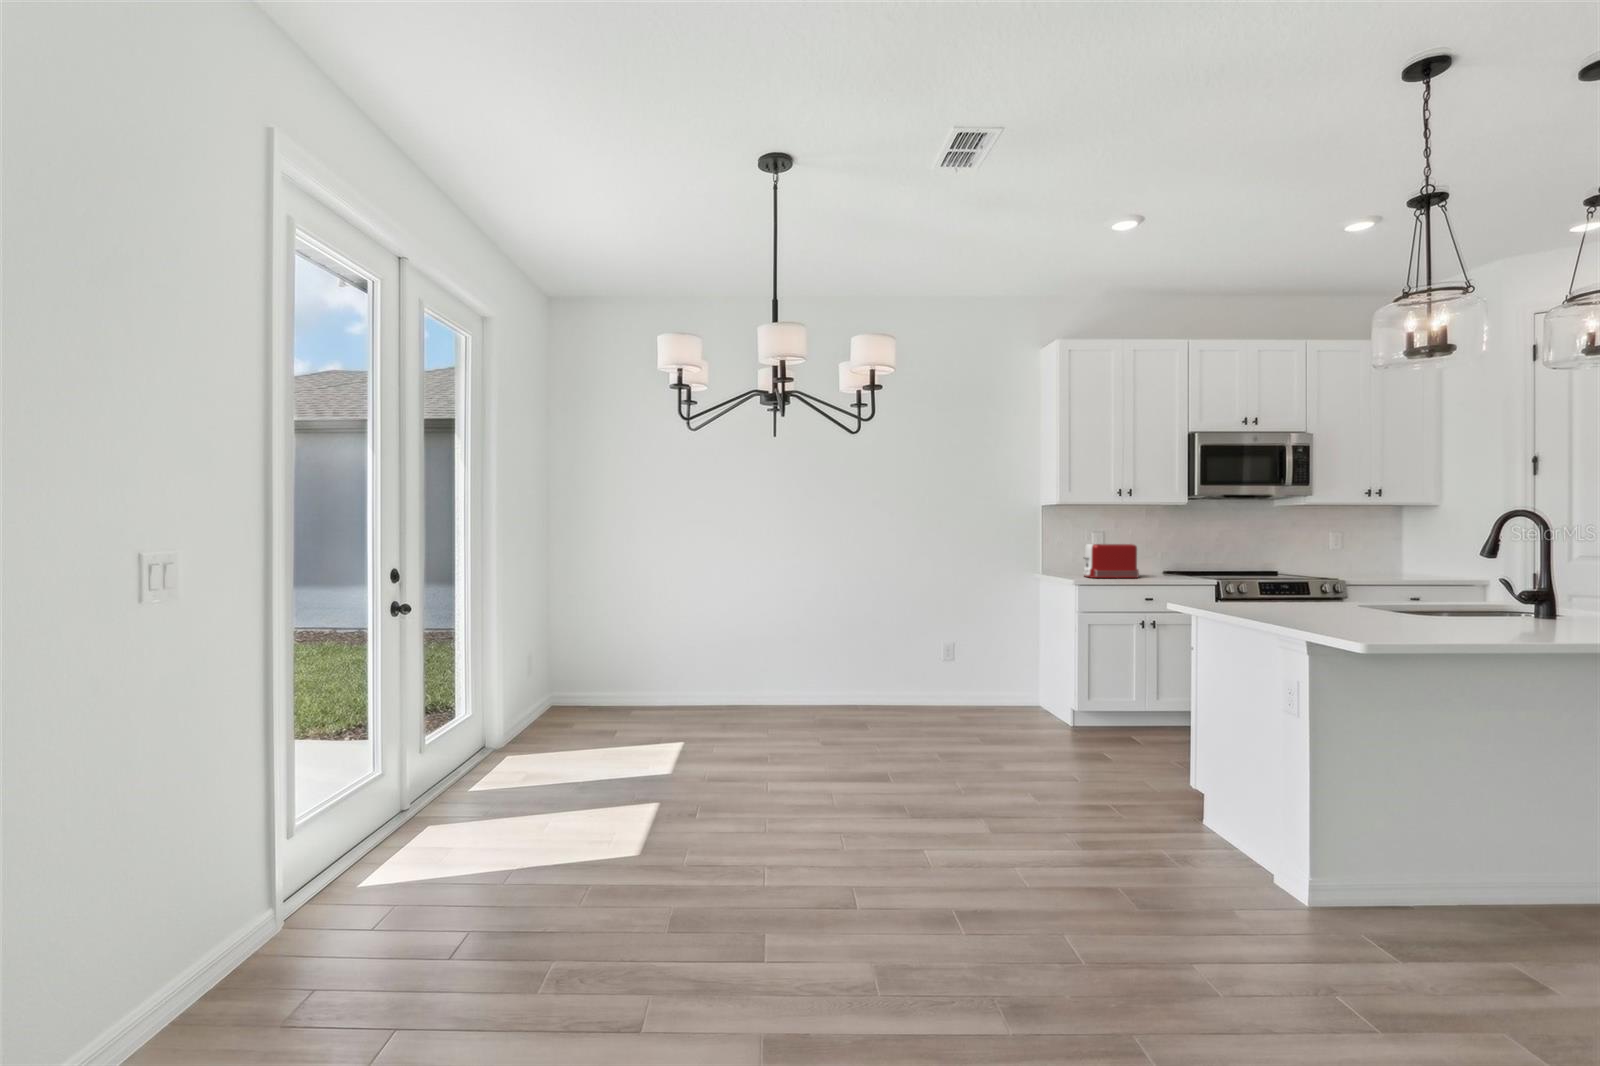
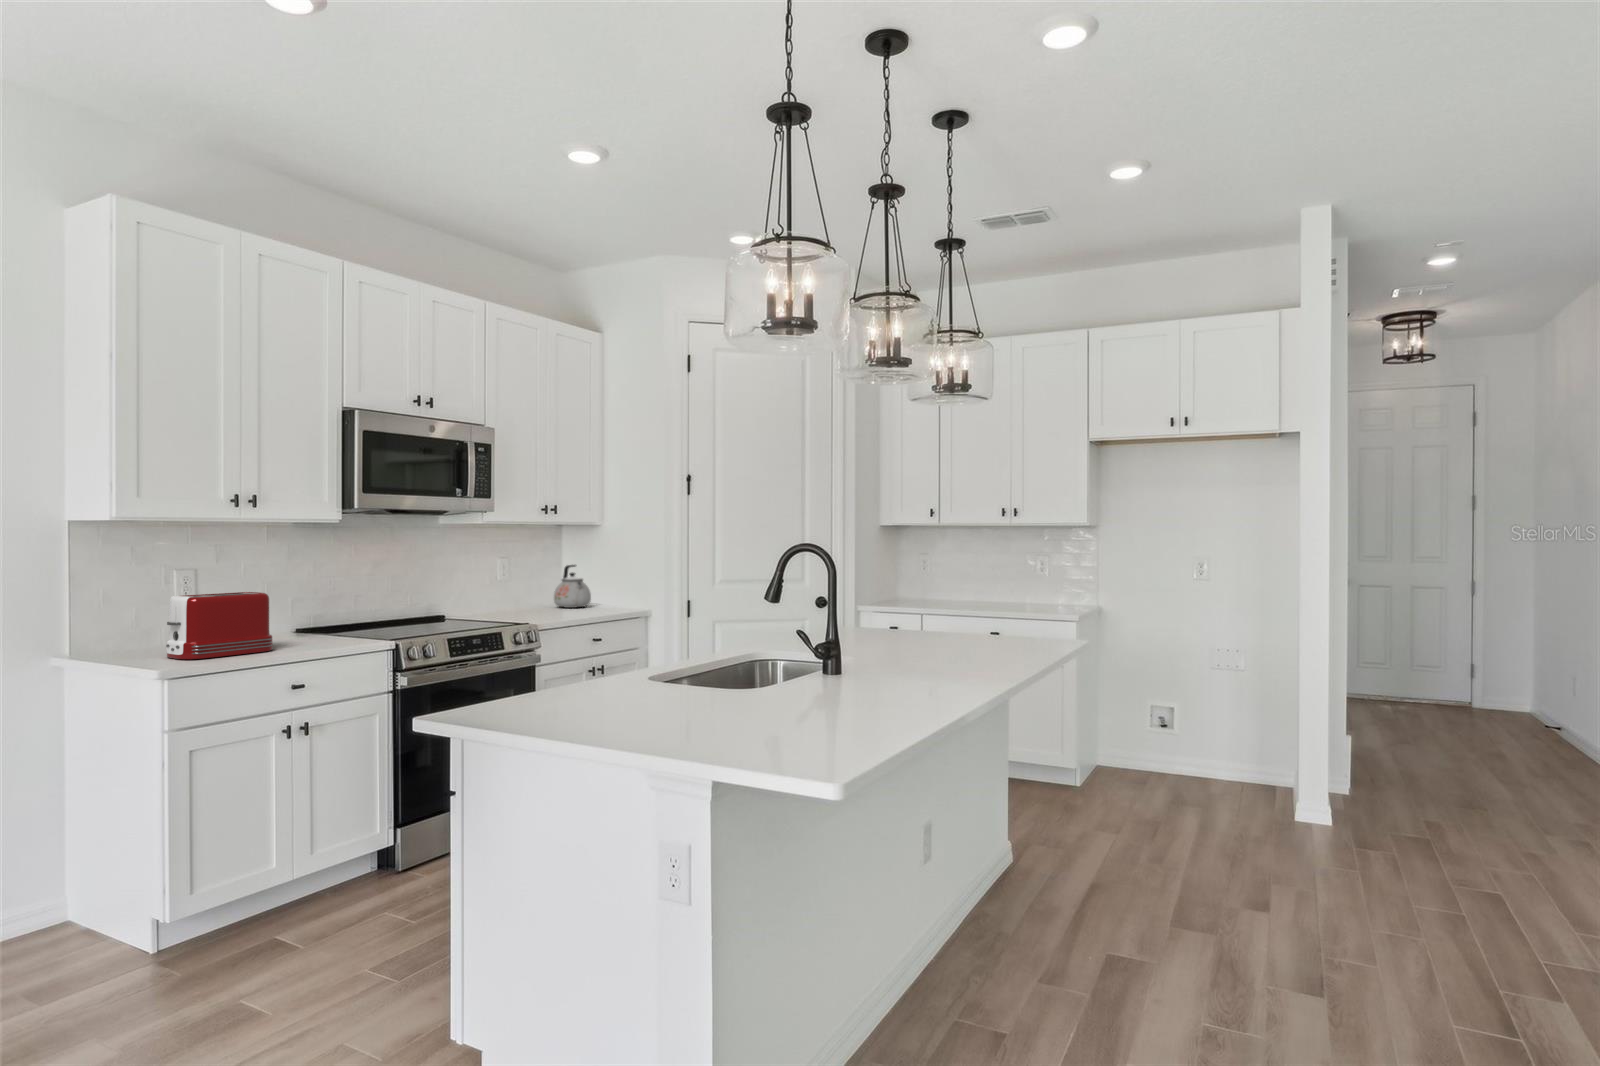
kettle: none [1382,538,1420,573] -> present [554,565,591,608]

